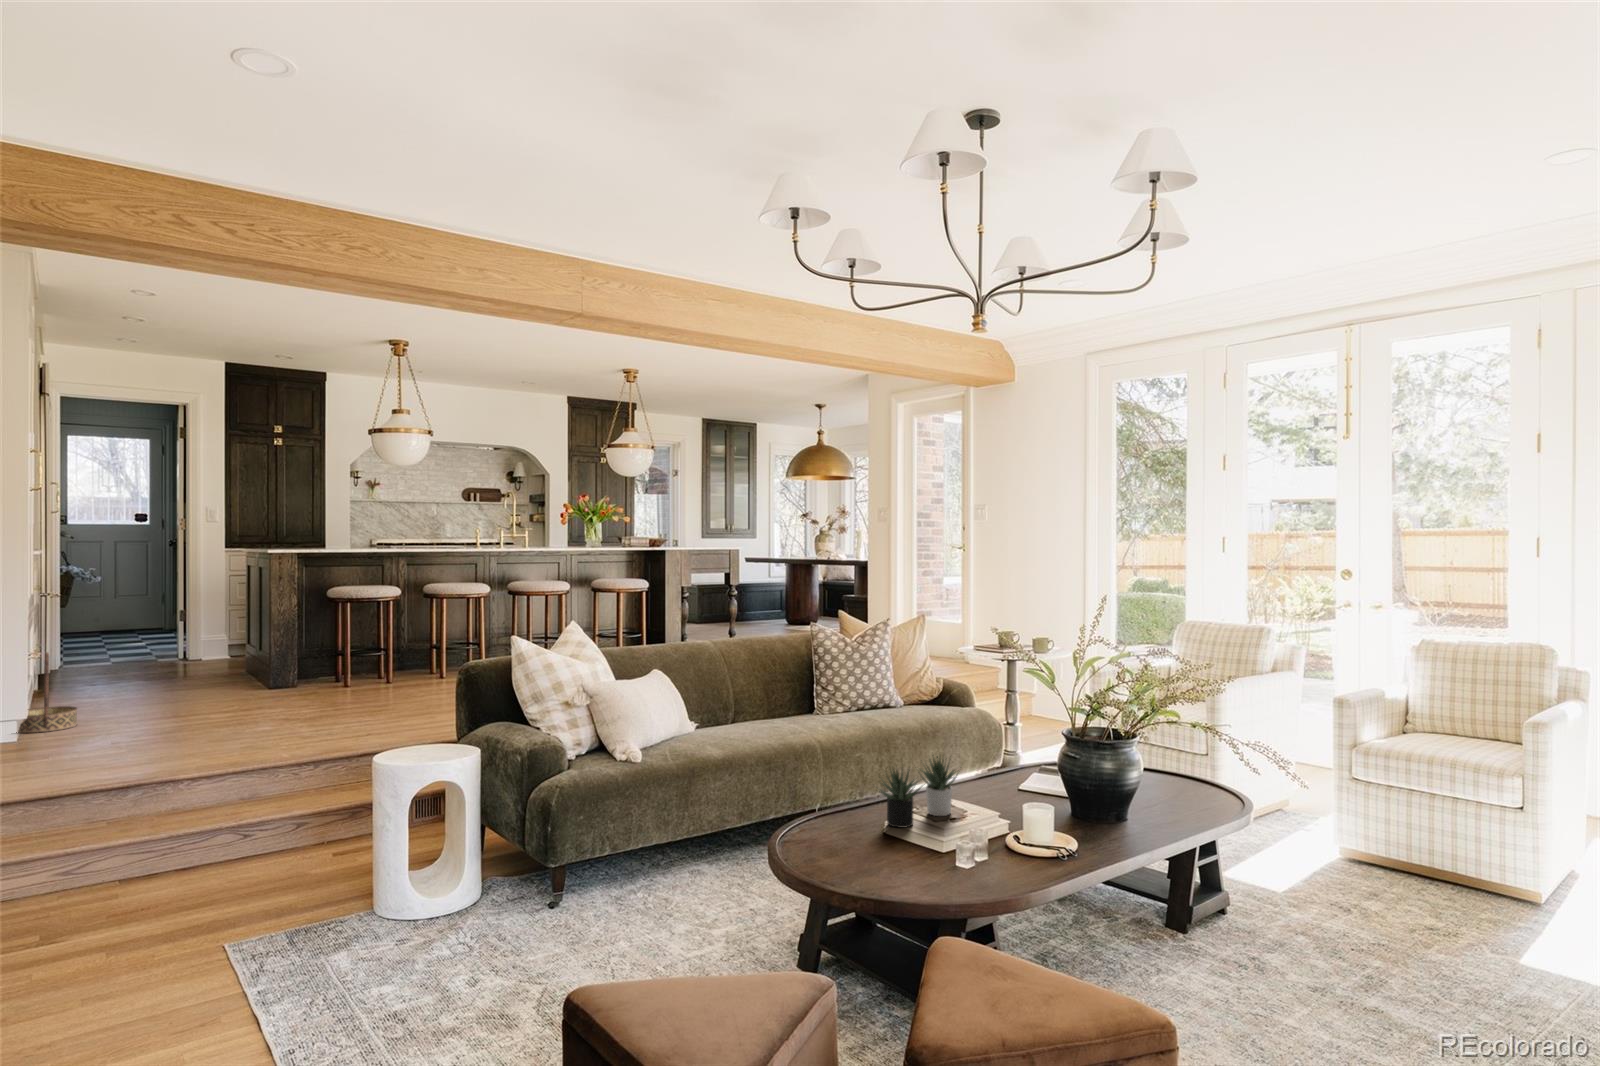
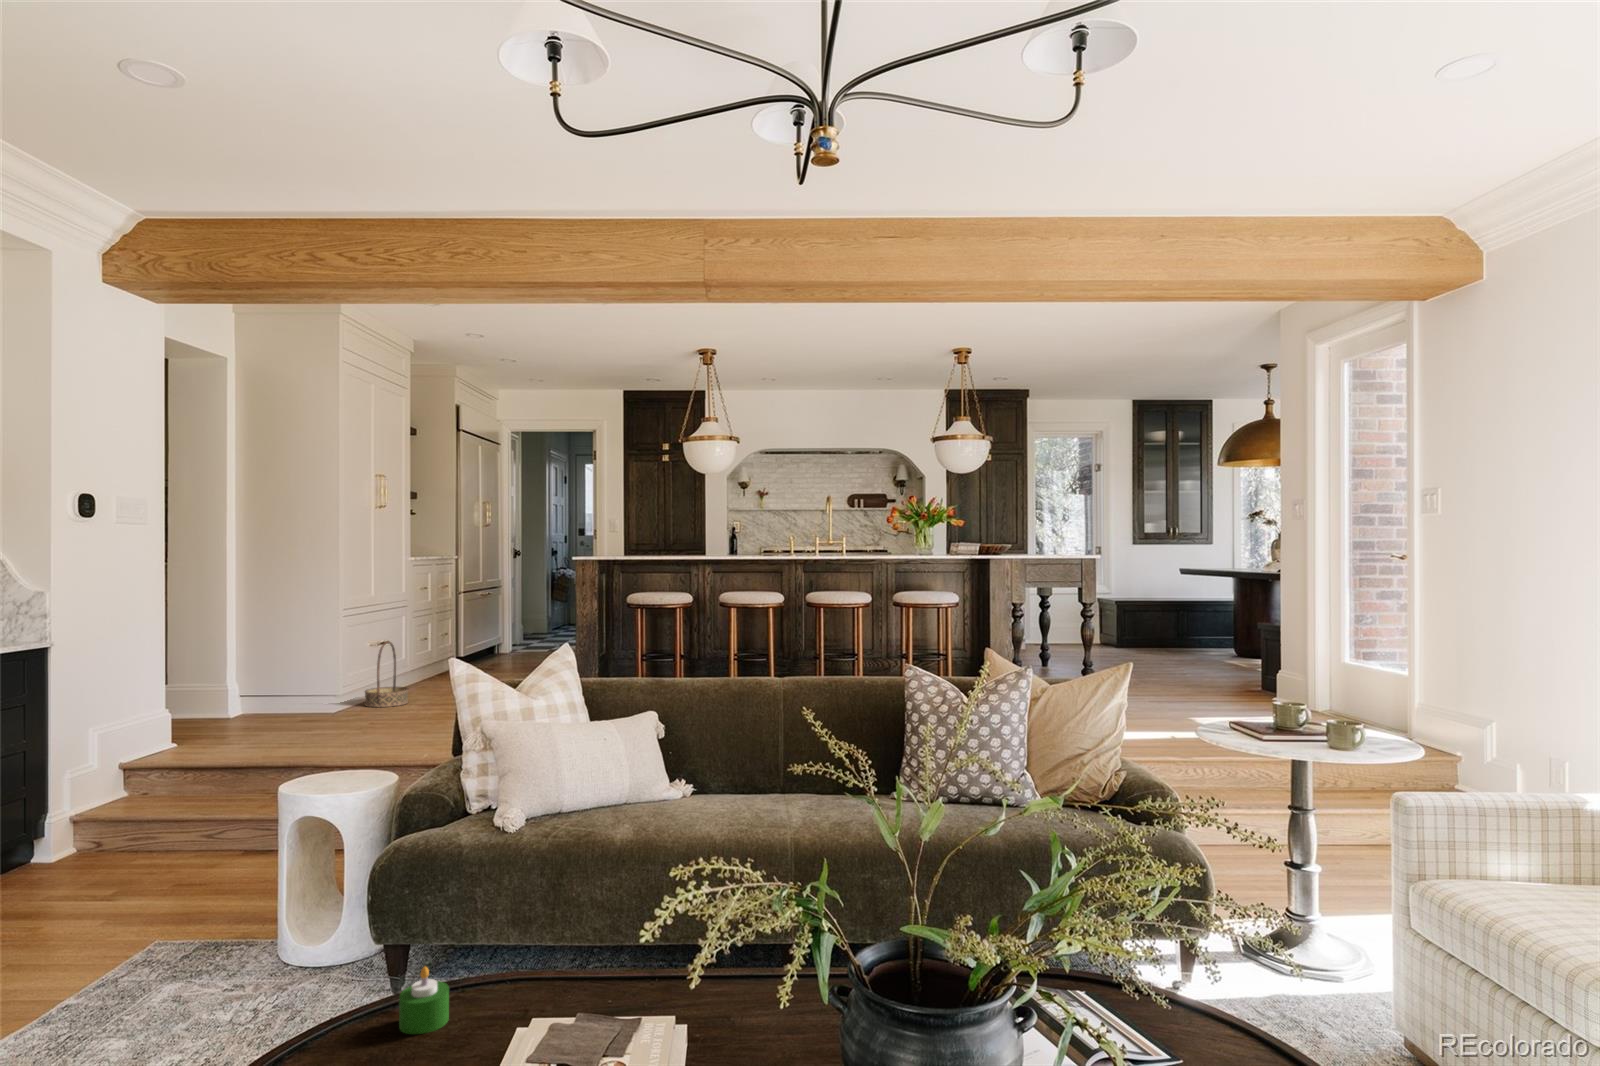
succulent plant: present [881,756,960,828] -> none [524,908,716,1029]
candle: none [823,807,852,848] -> present [399,967,449,1034]

